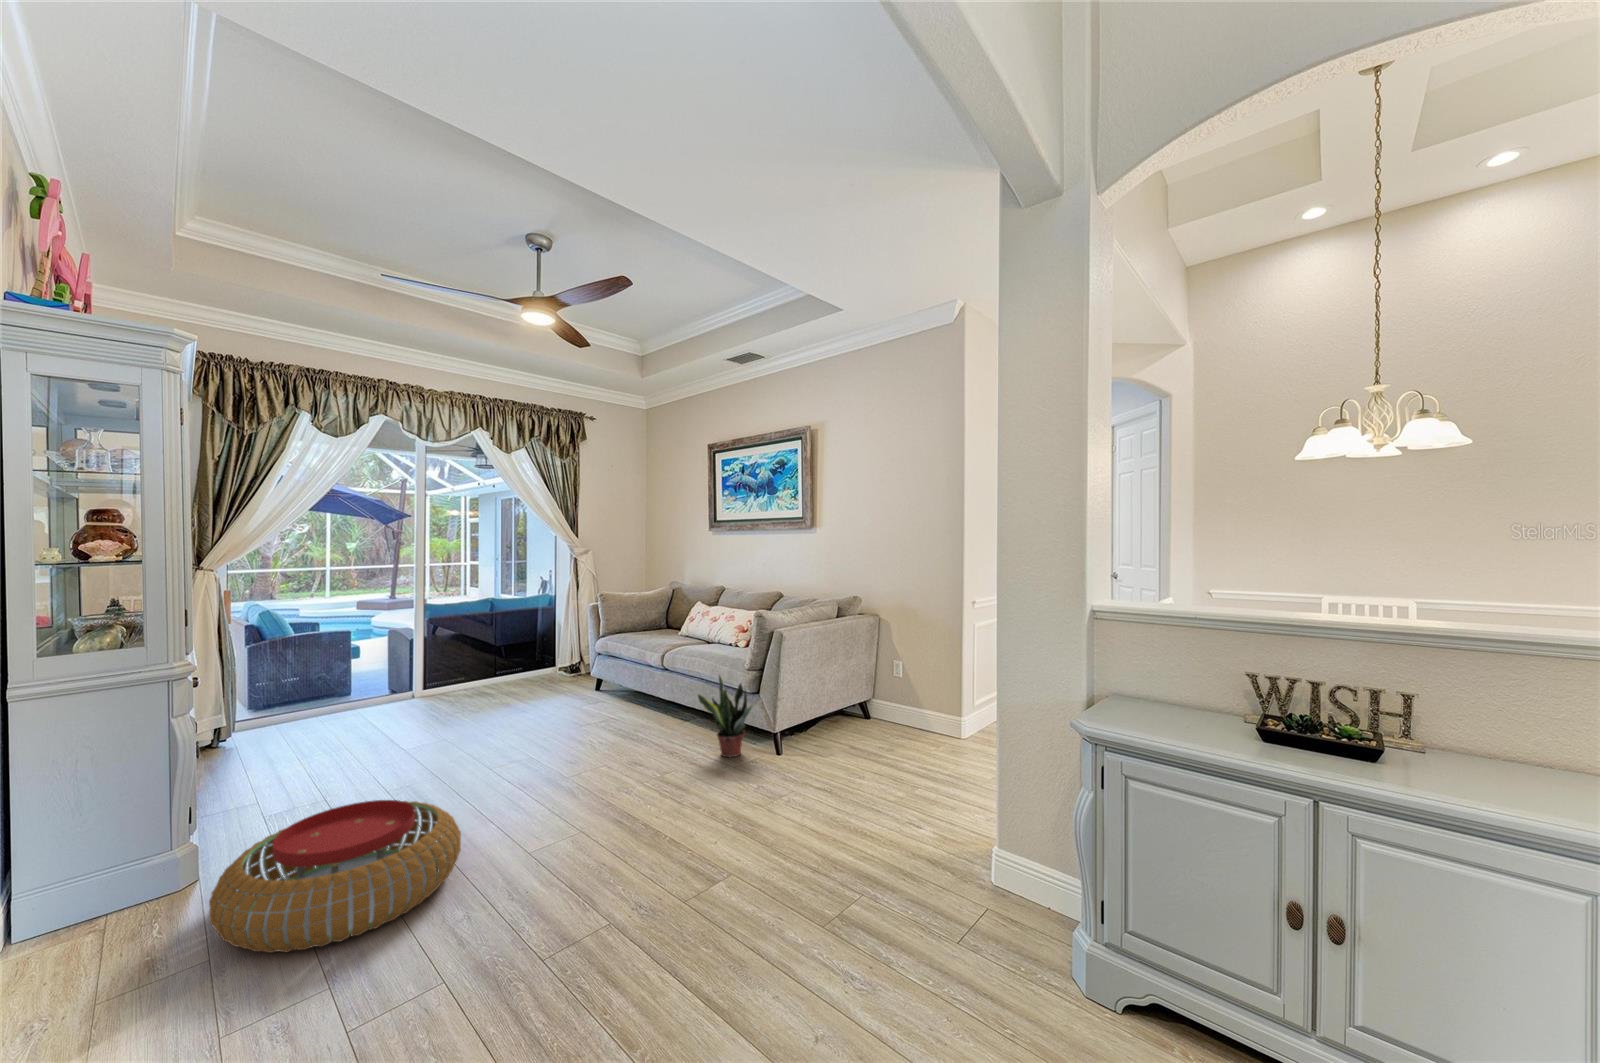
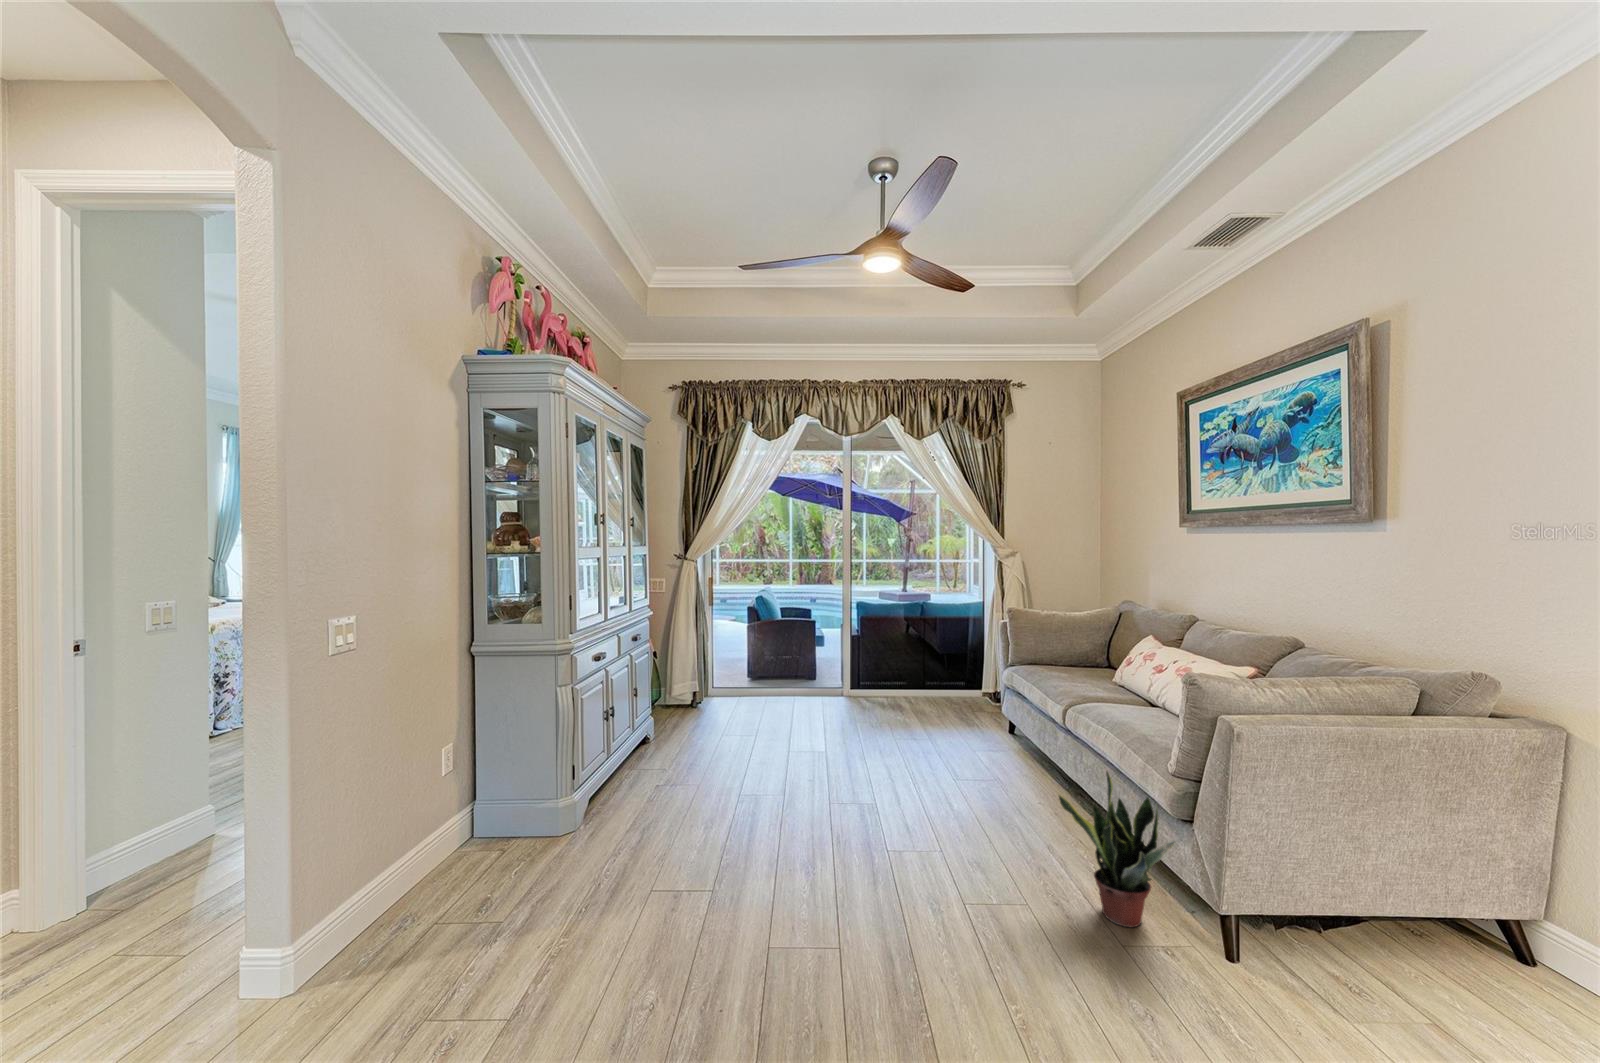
pouf: present [209,800,461,953] -> none [464,808,687,976]

